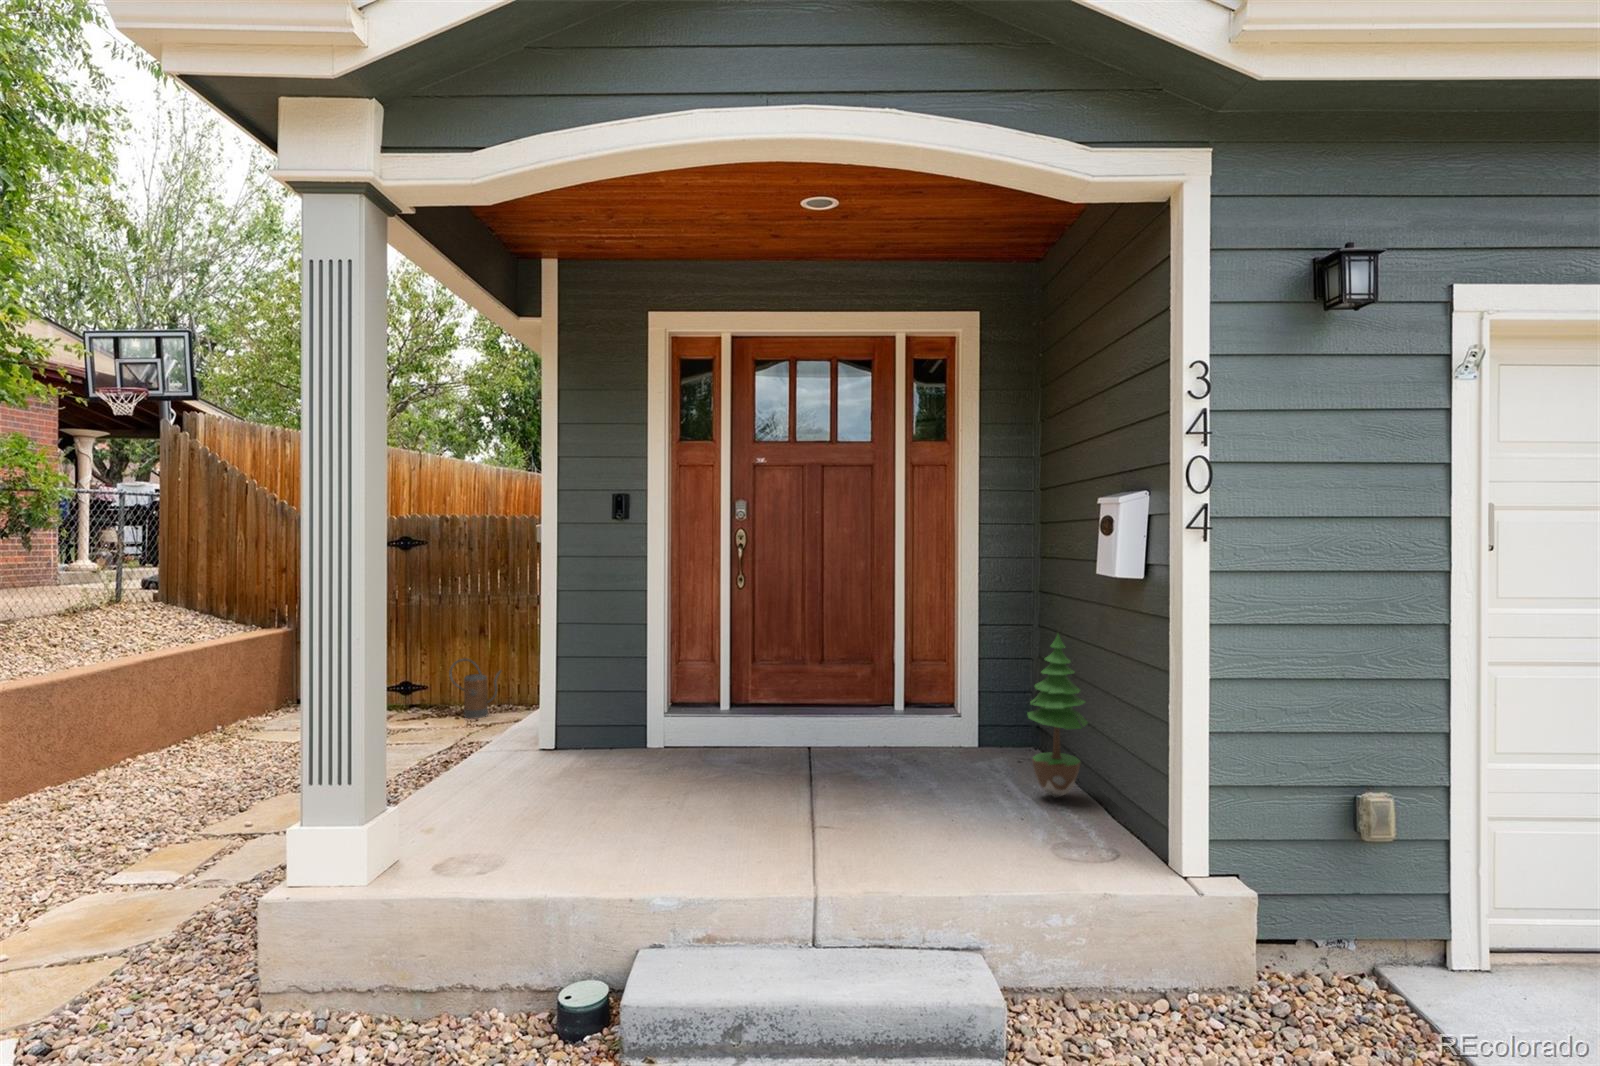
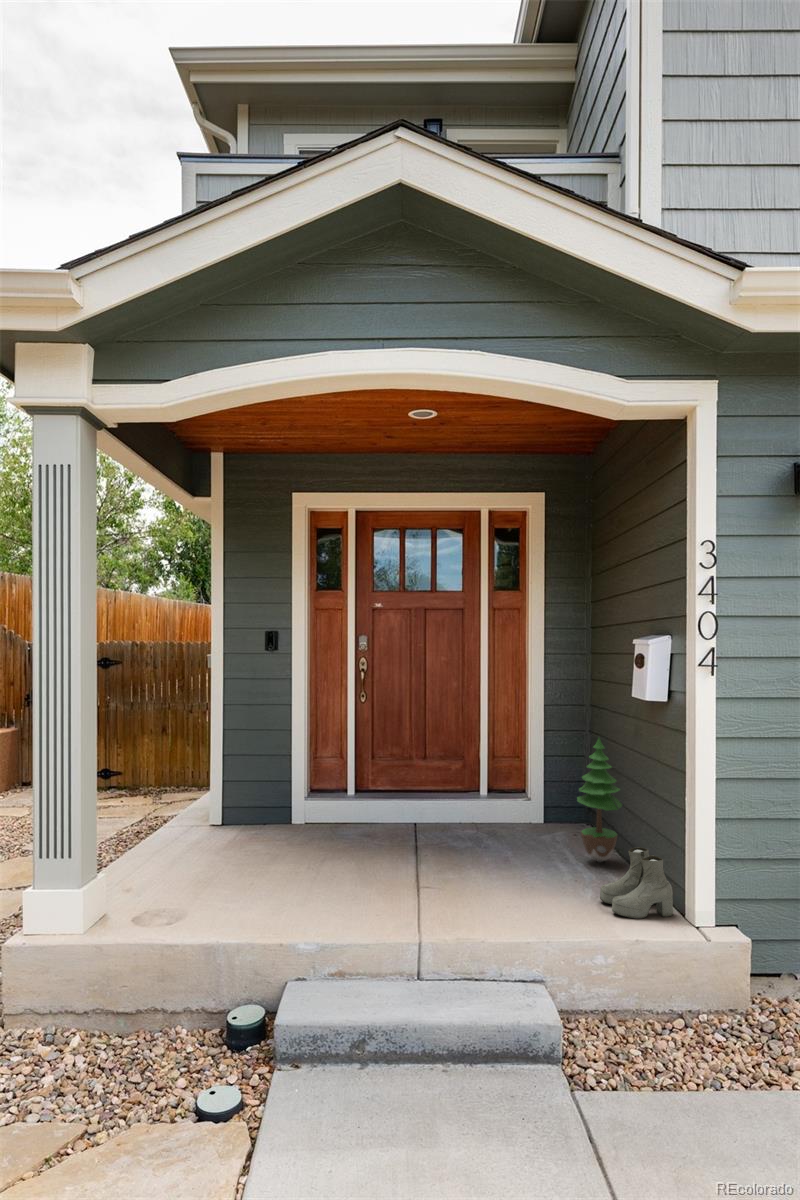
watering can: present [449,659,501,719] -> none [139,751,180,797]
boots: none [1057,776,1155,869] -> present [600,847,673,919]

